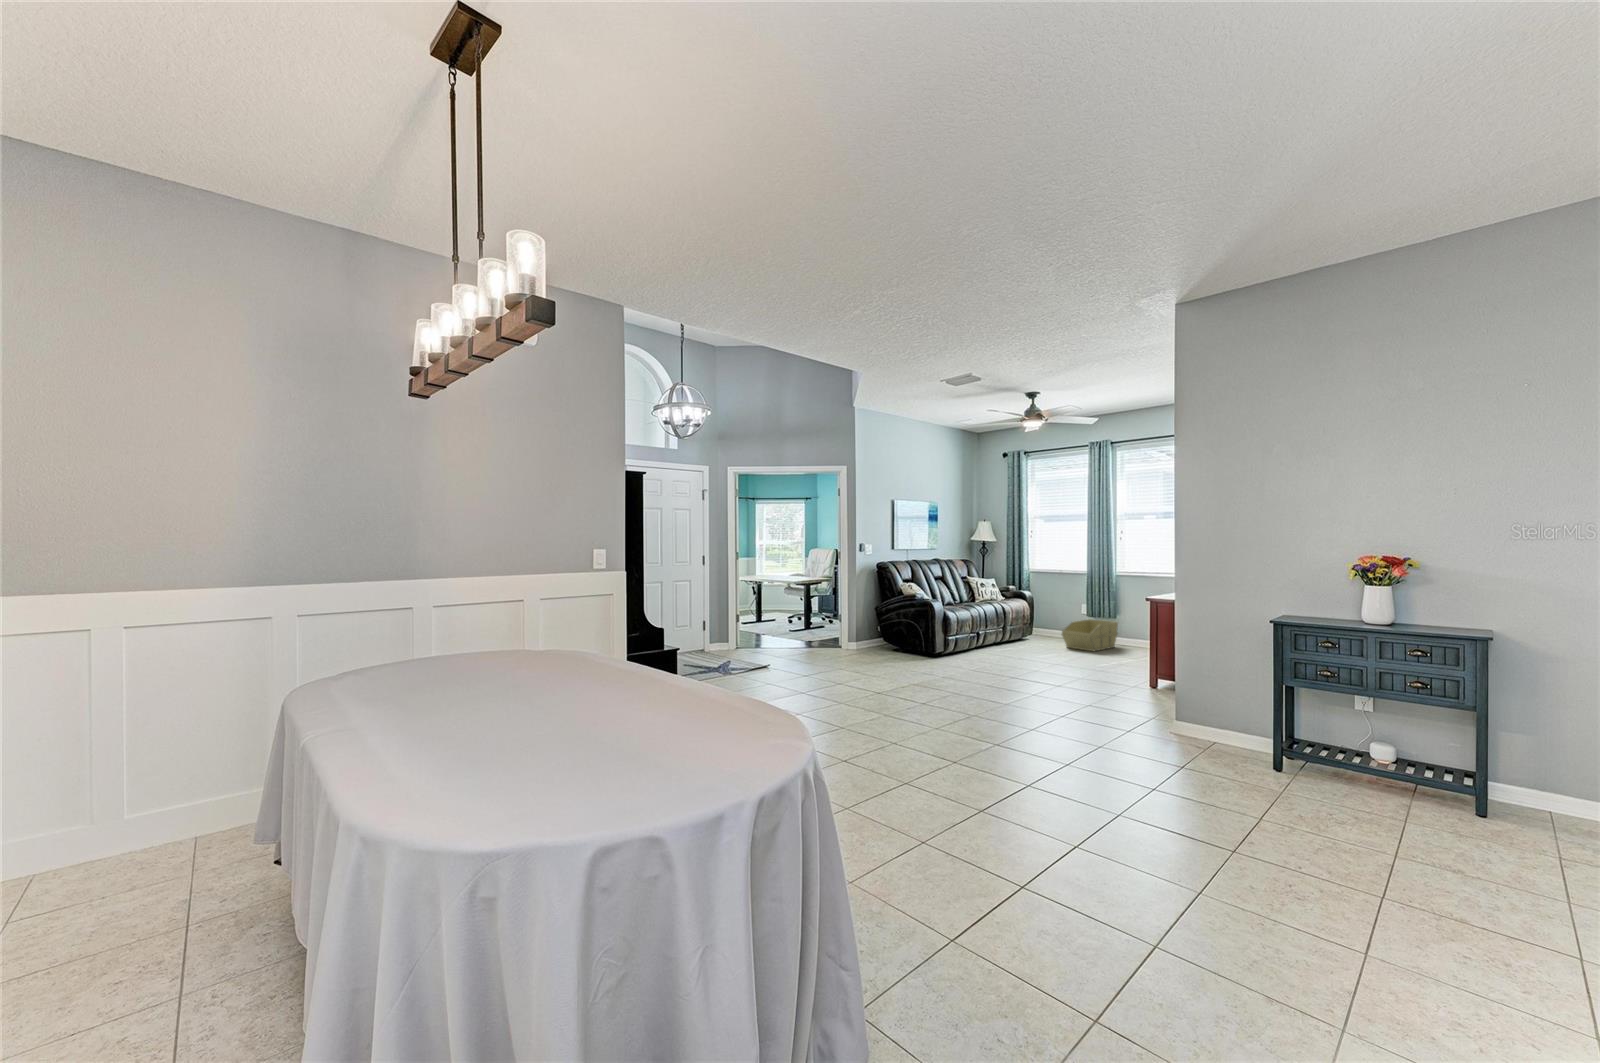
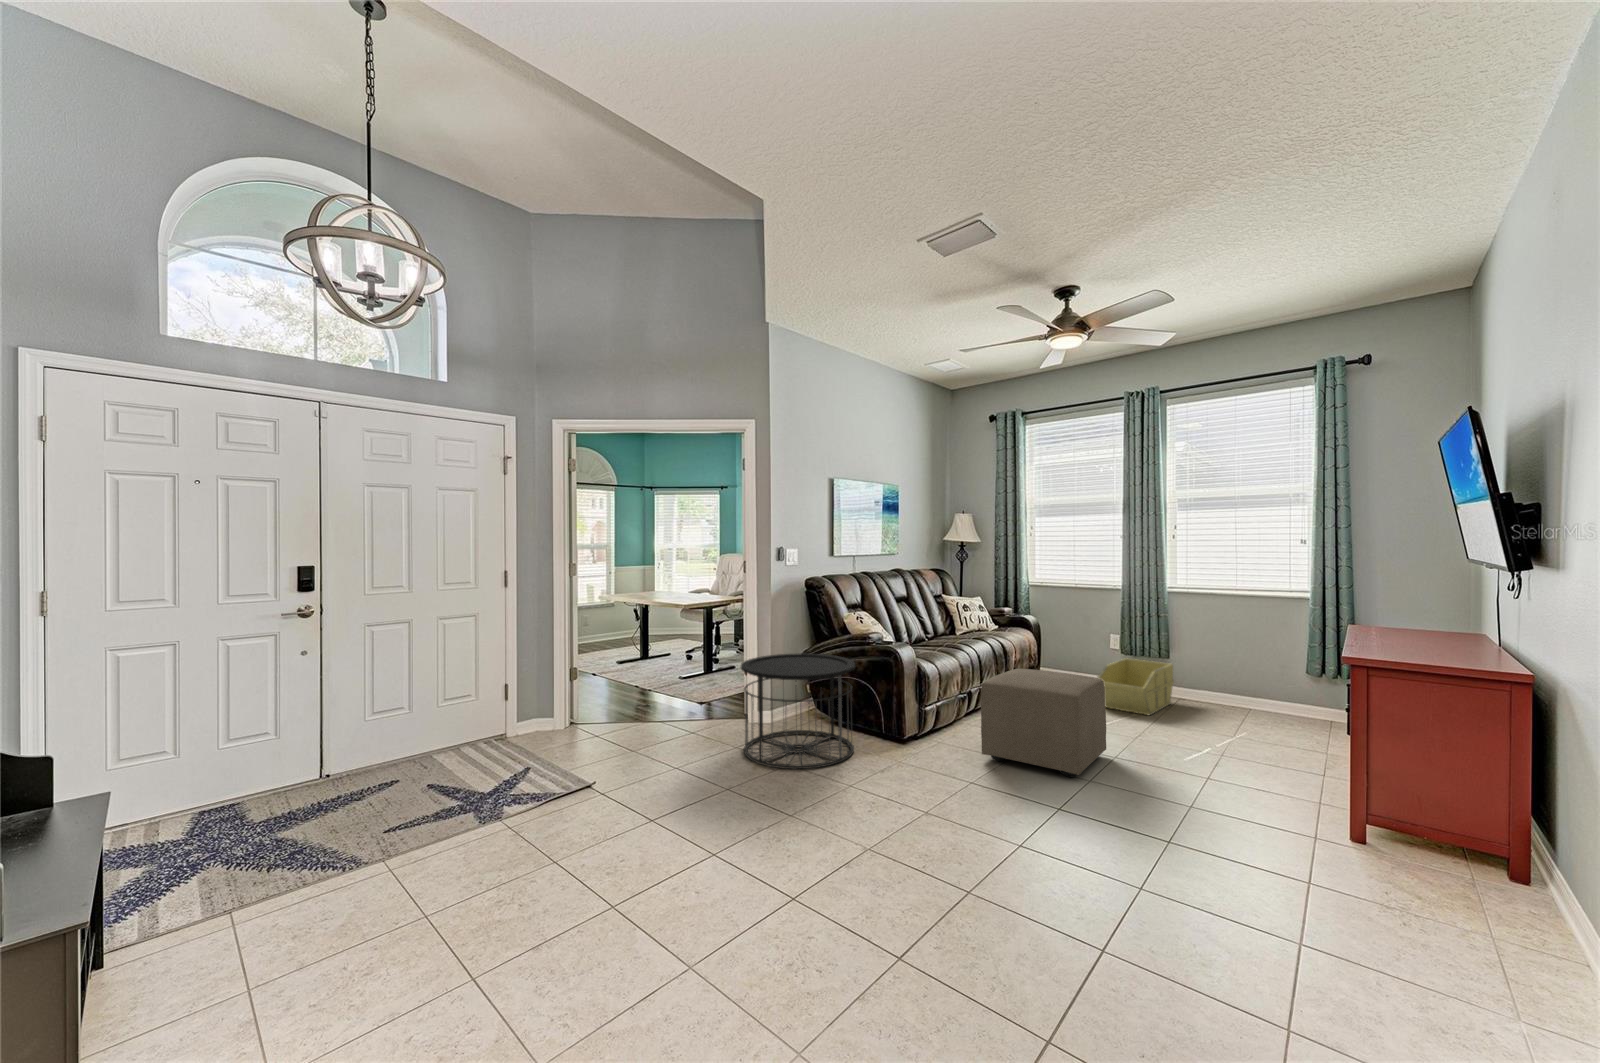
side table: none [841,607,907,665] -> present [741,653,855,769]
ottoman: none [978,617,1052,670] -> present [981,669,1106,777]

